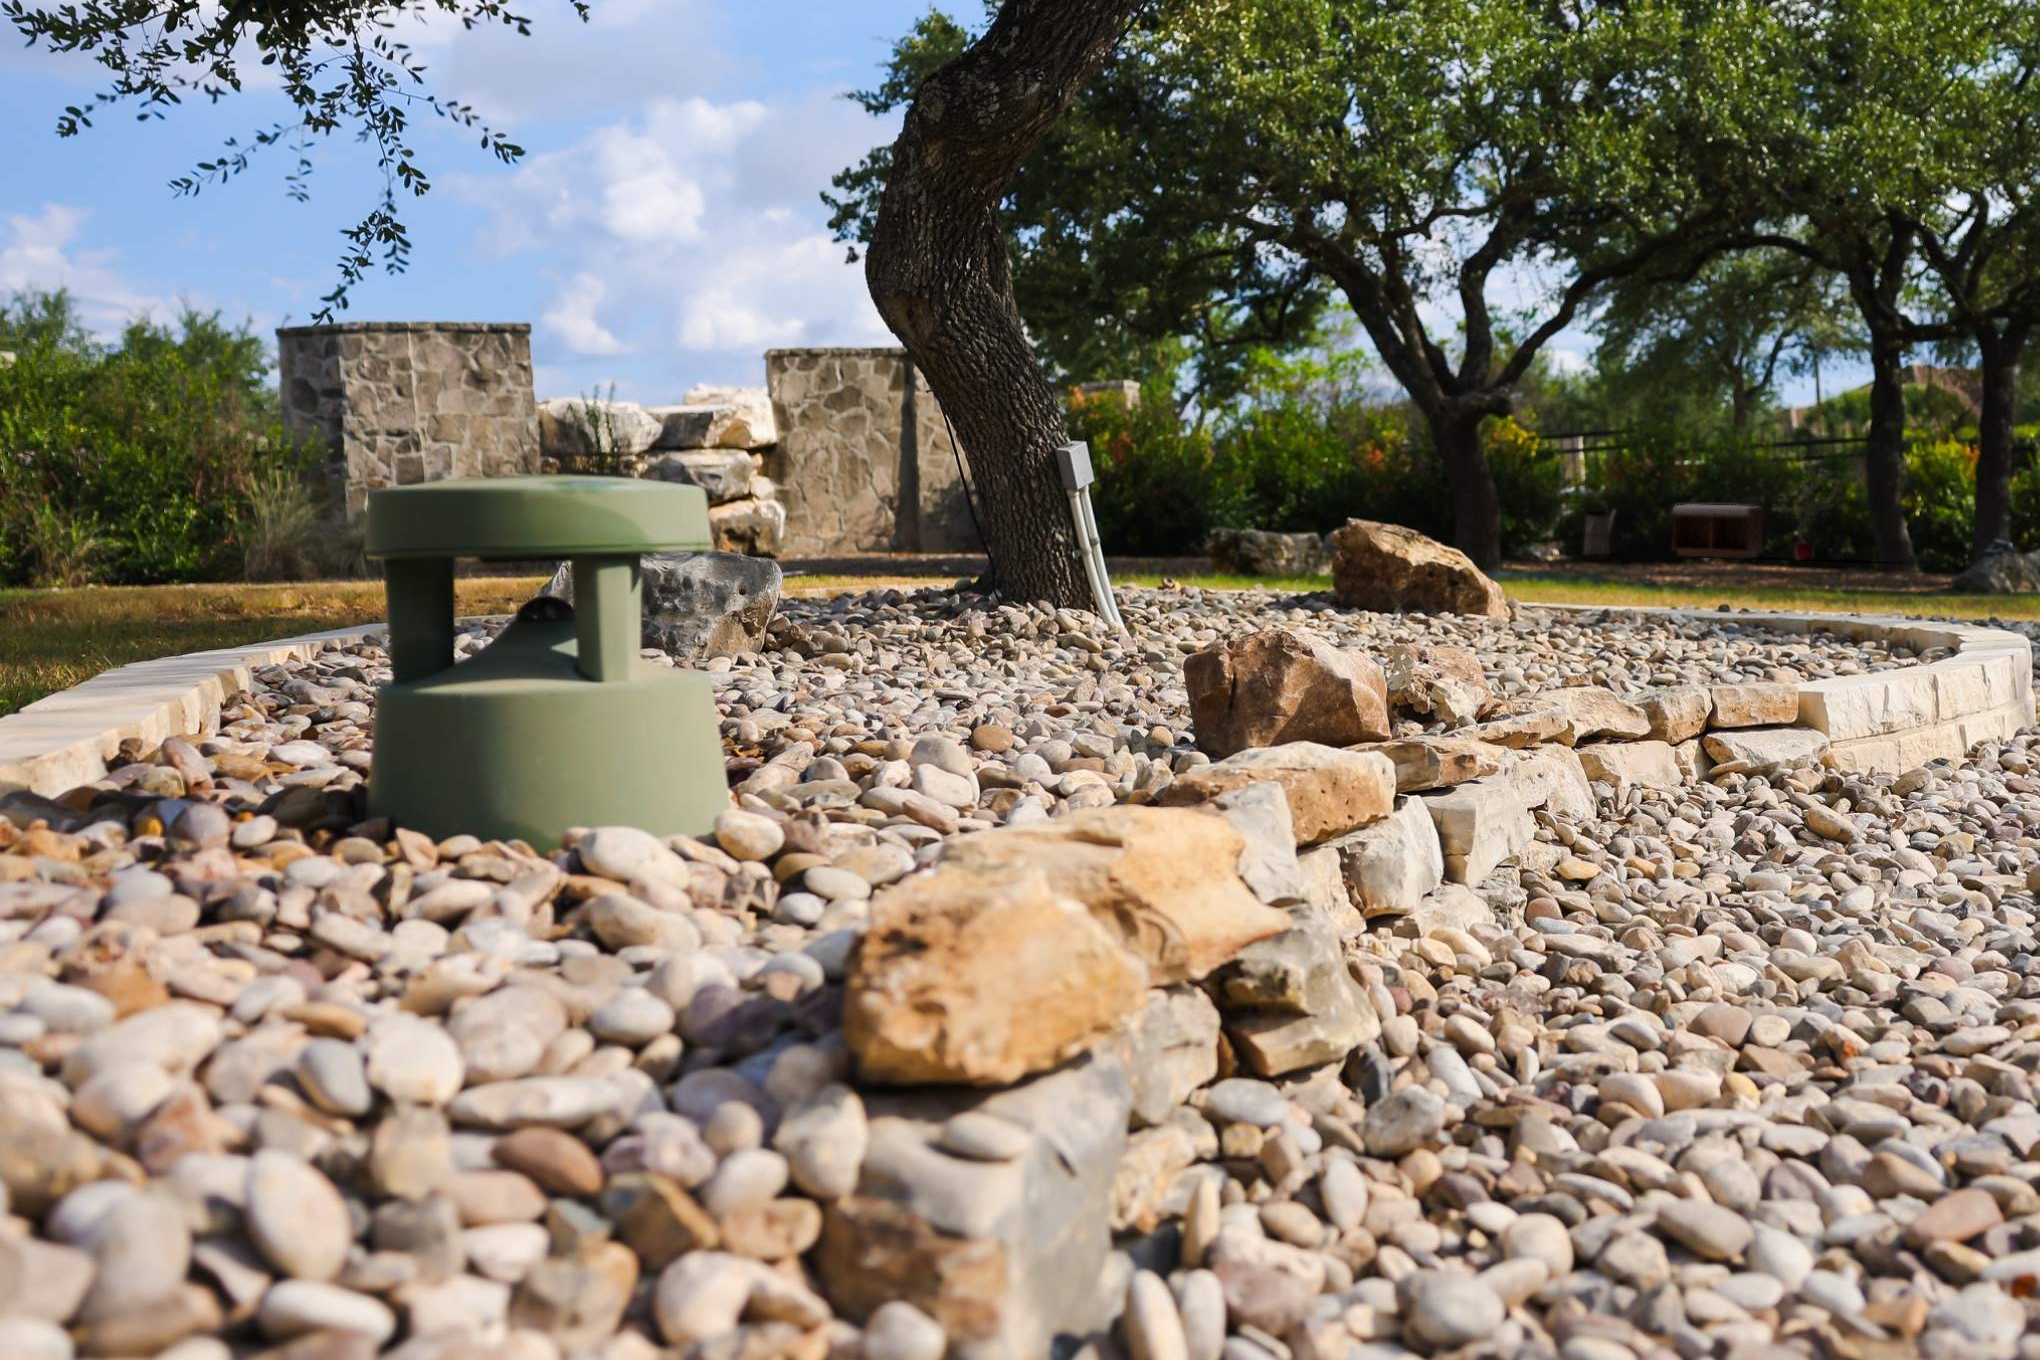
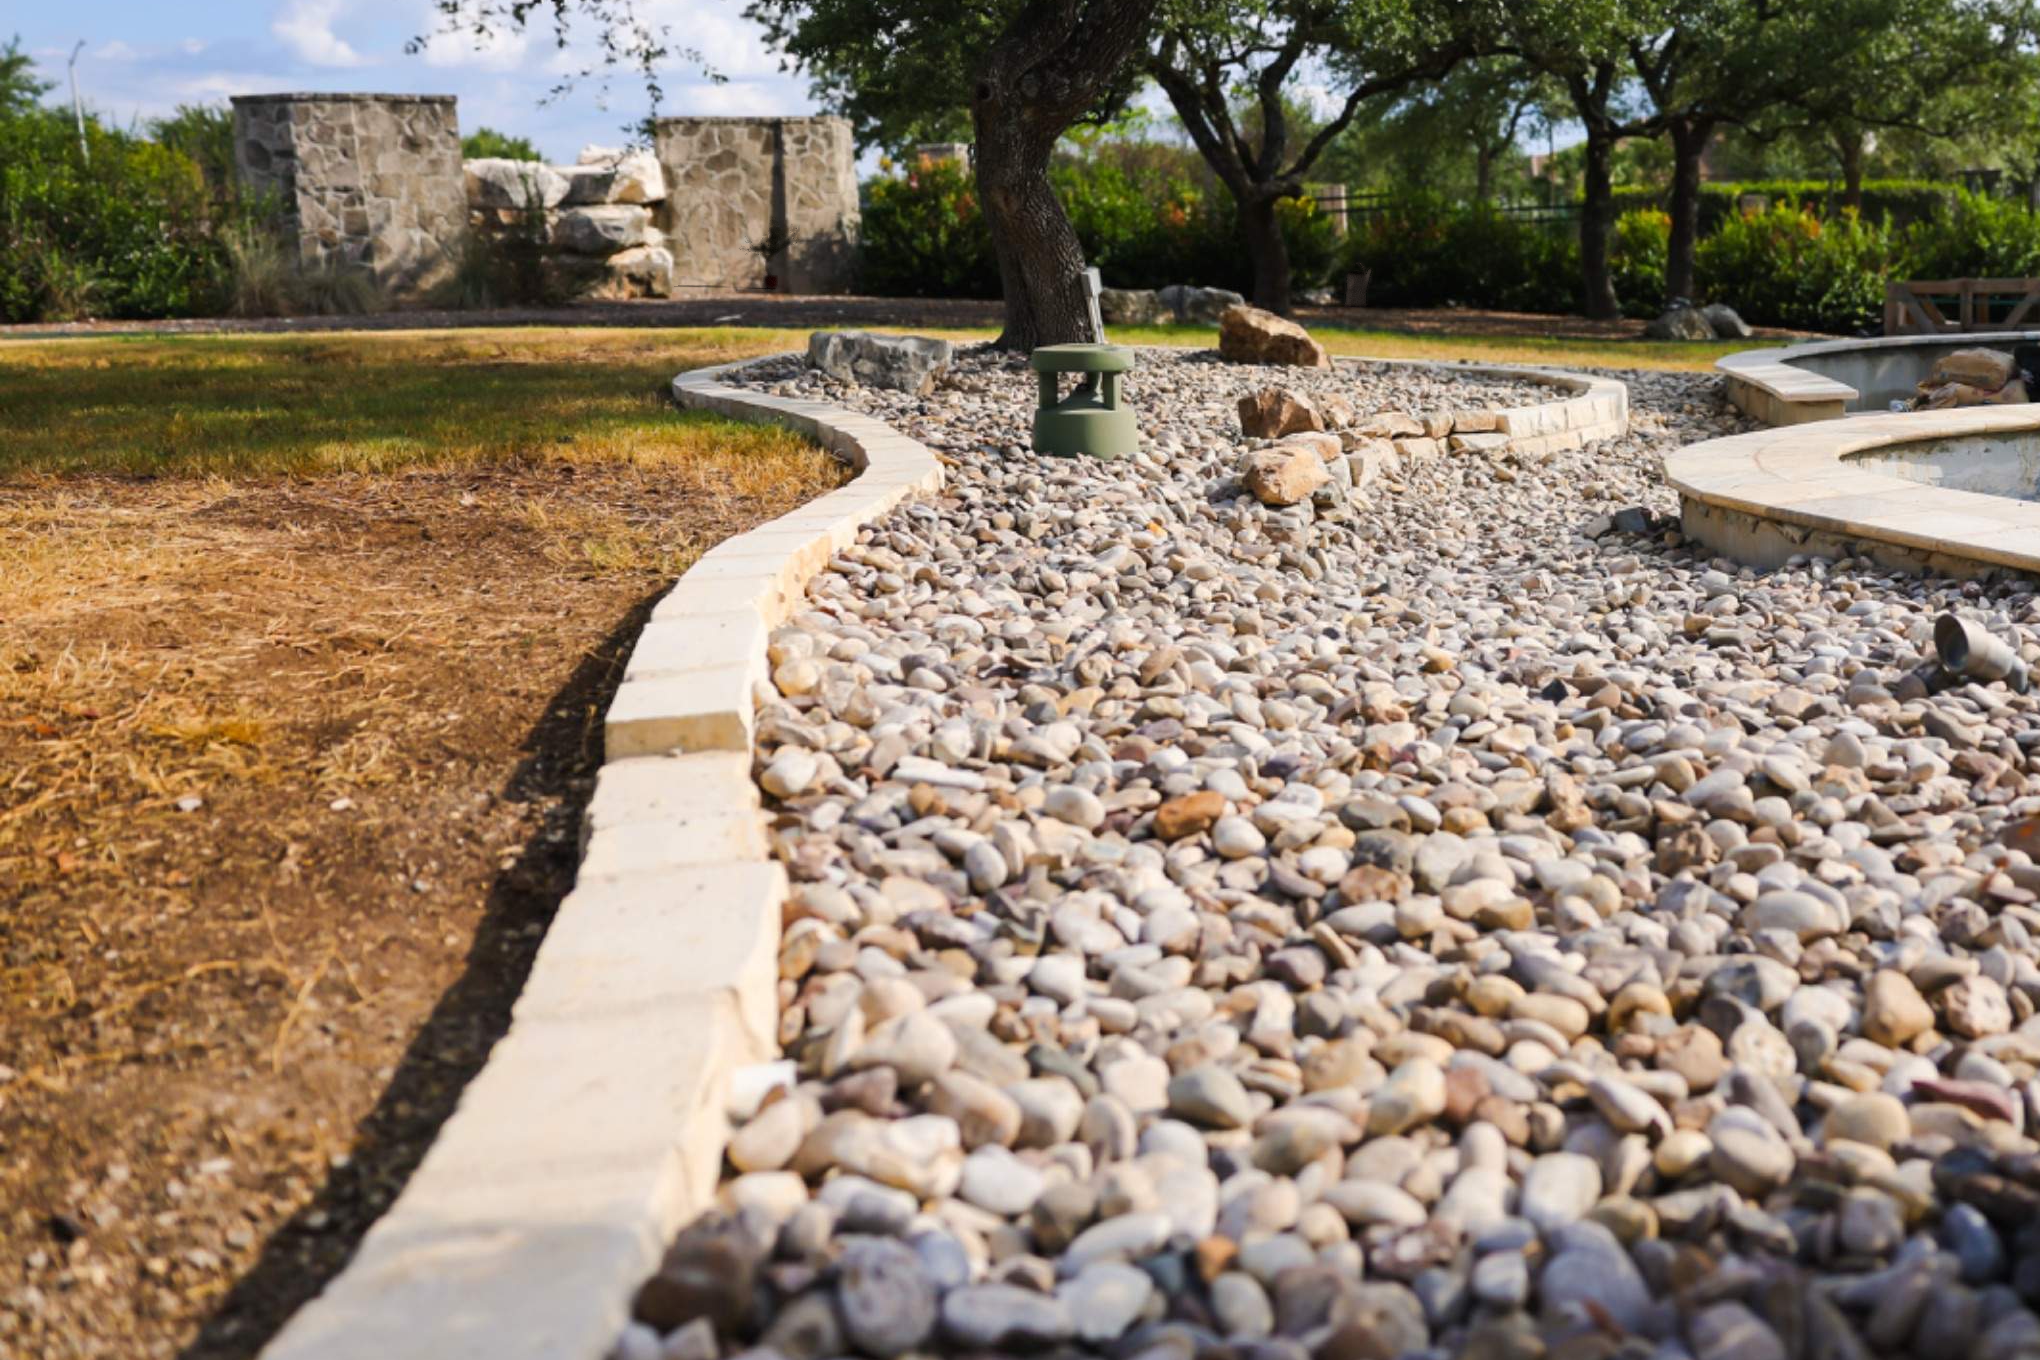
potted tree: present [1772,467,1841,560] -> present [740,217,799,289]
bench: present [1672,505,1765,559] -> none [1415,268,1488,312]

